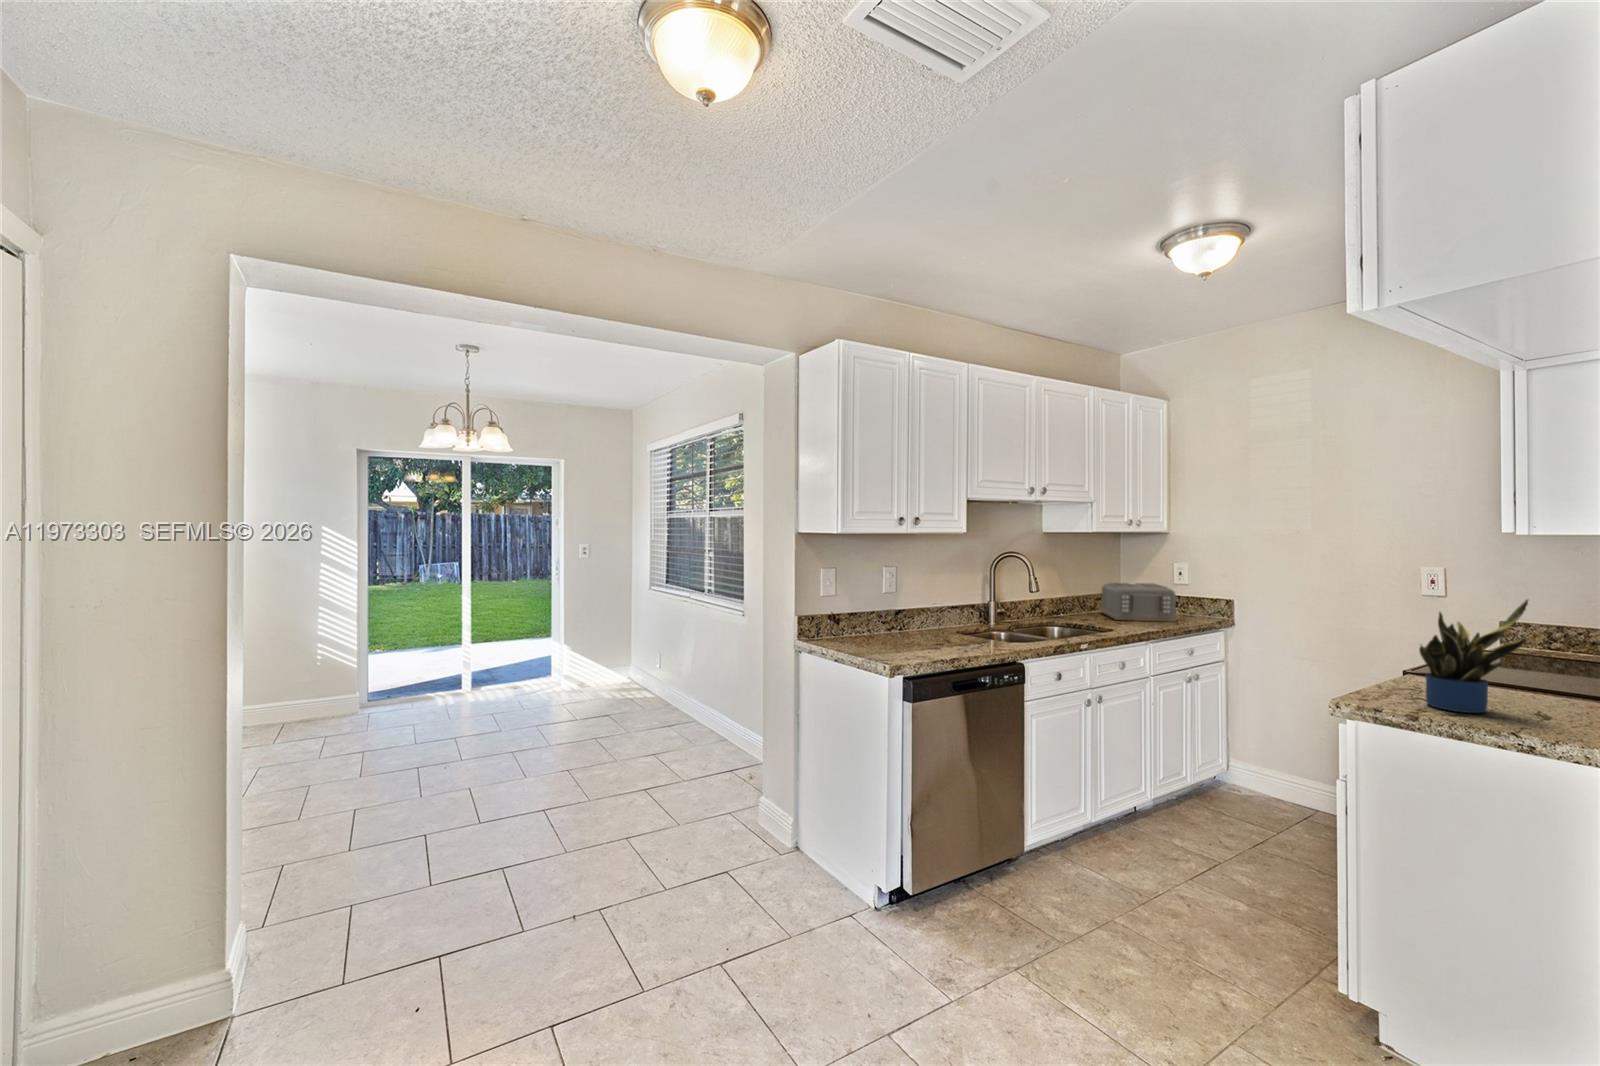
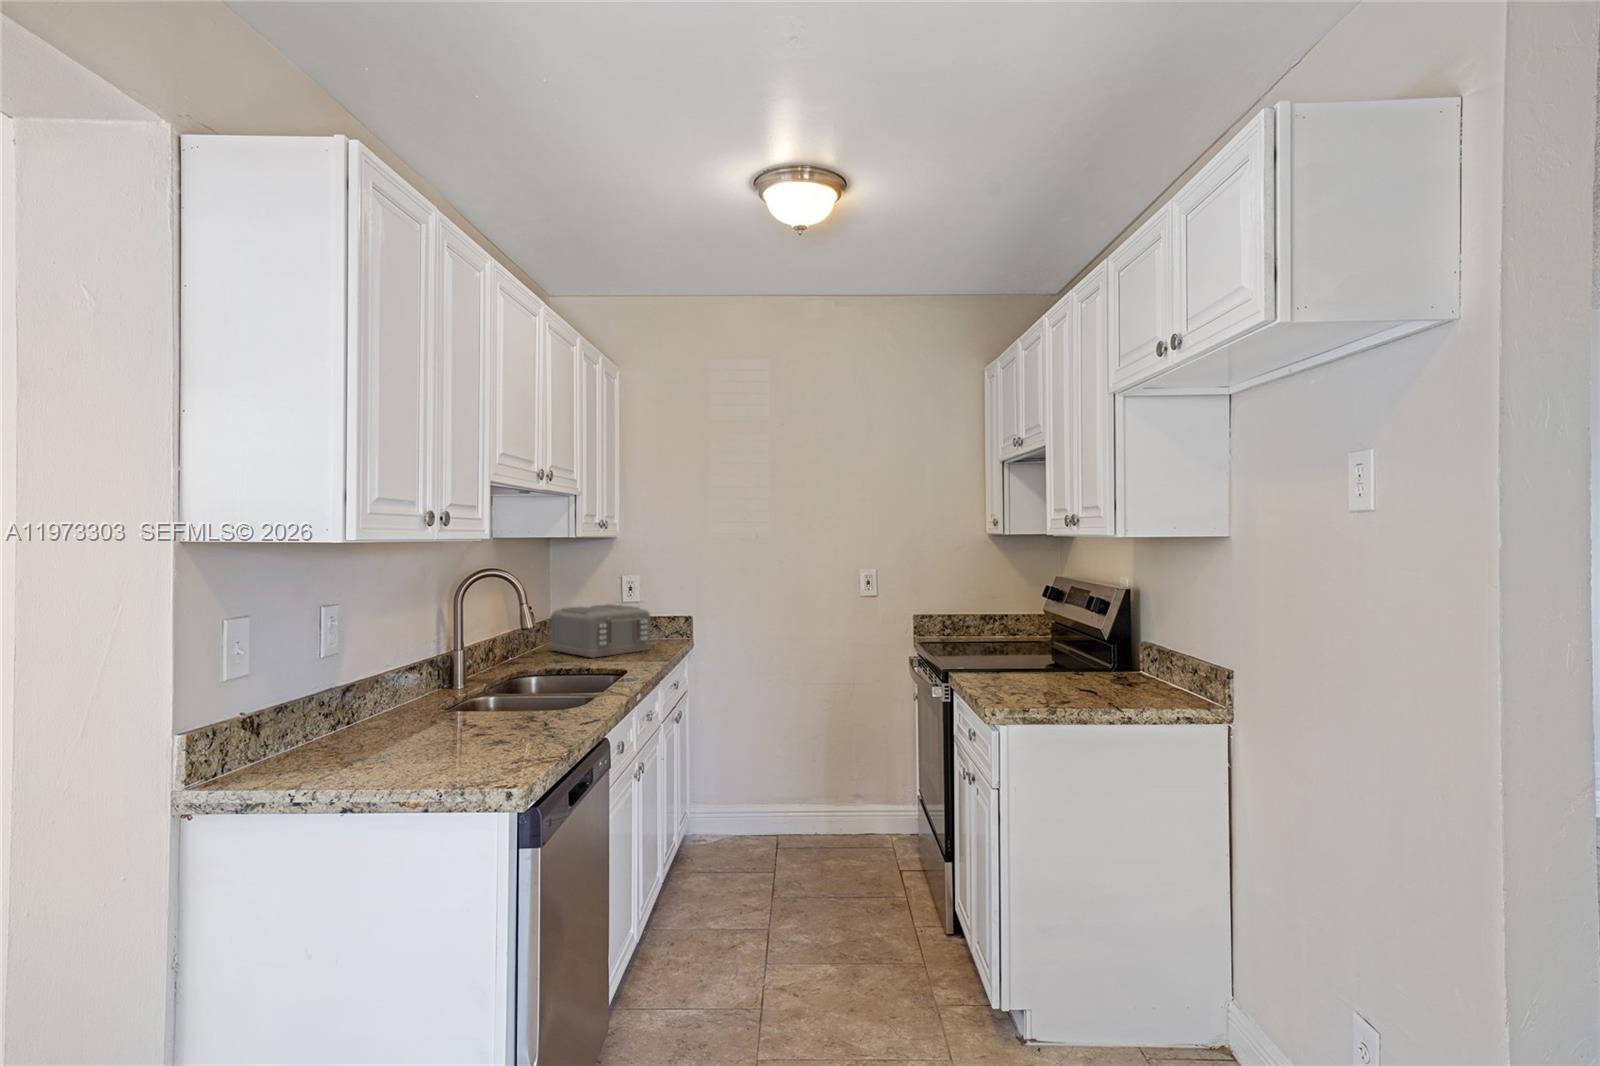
potted plant: present [1419,600,1528,713] -> none [1029,592,1102,699]

